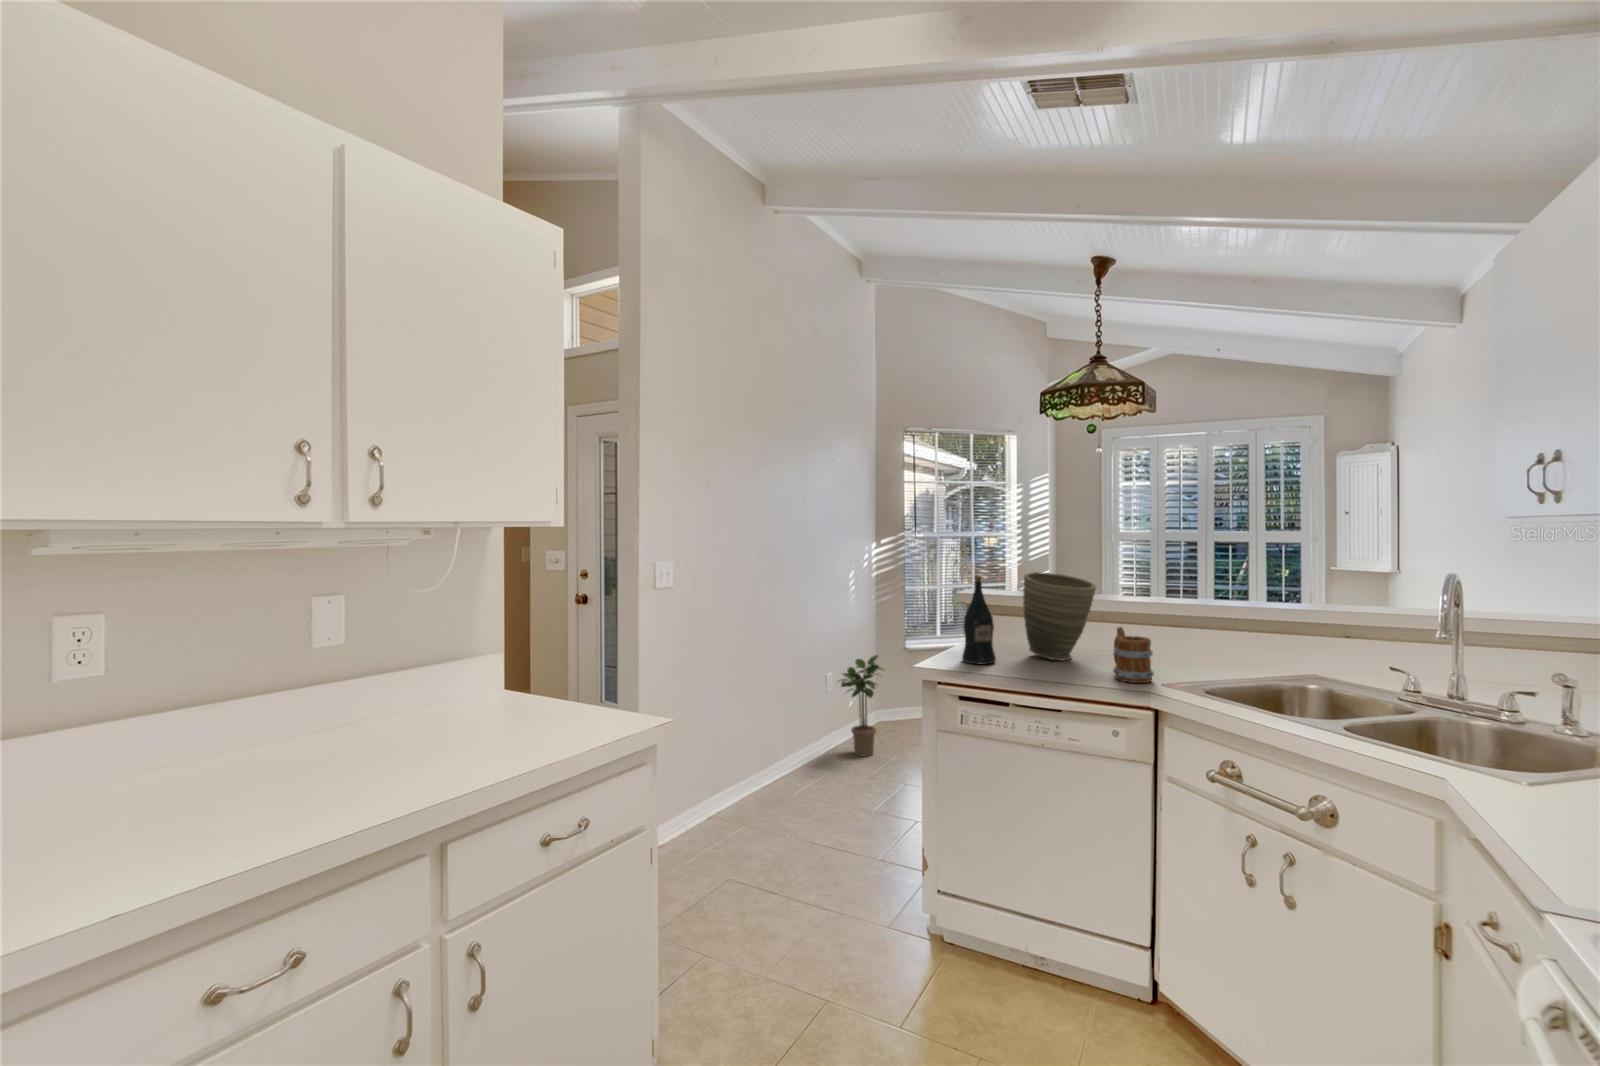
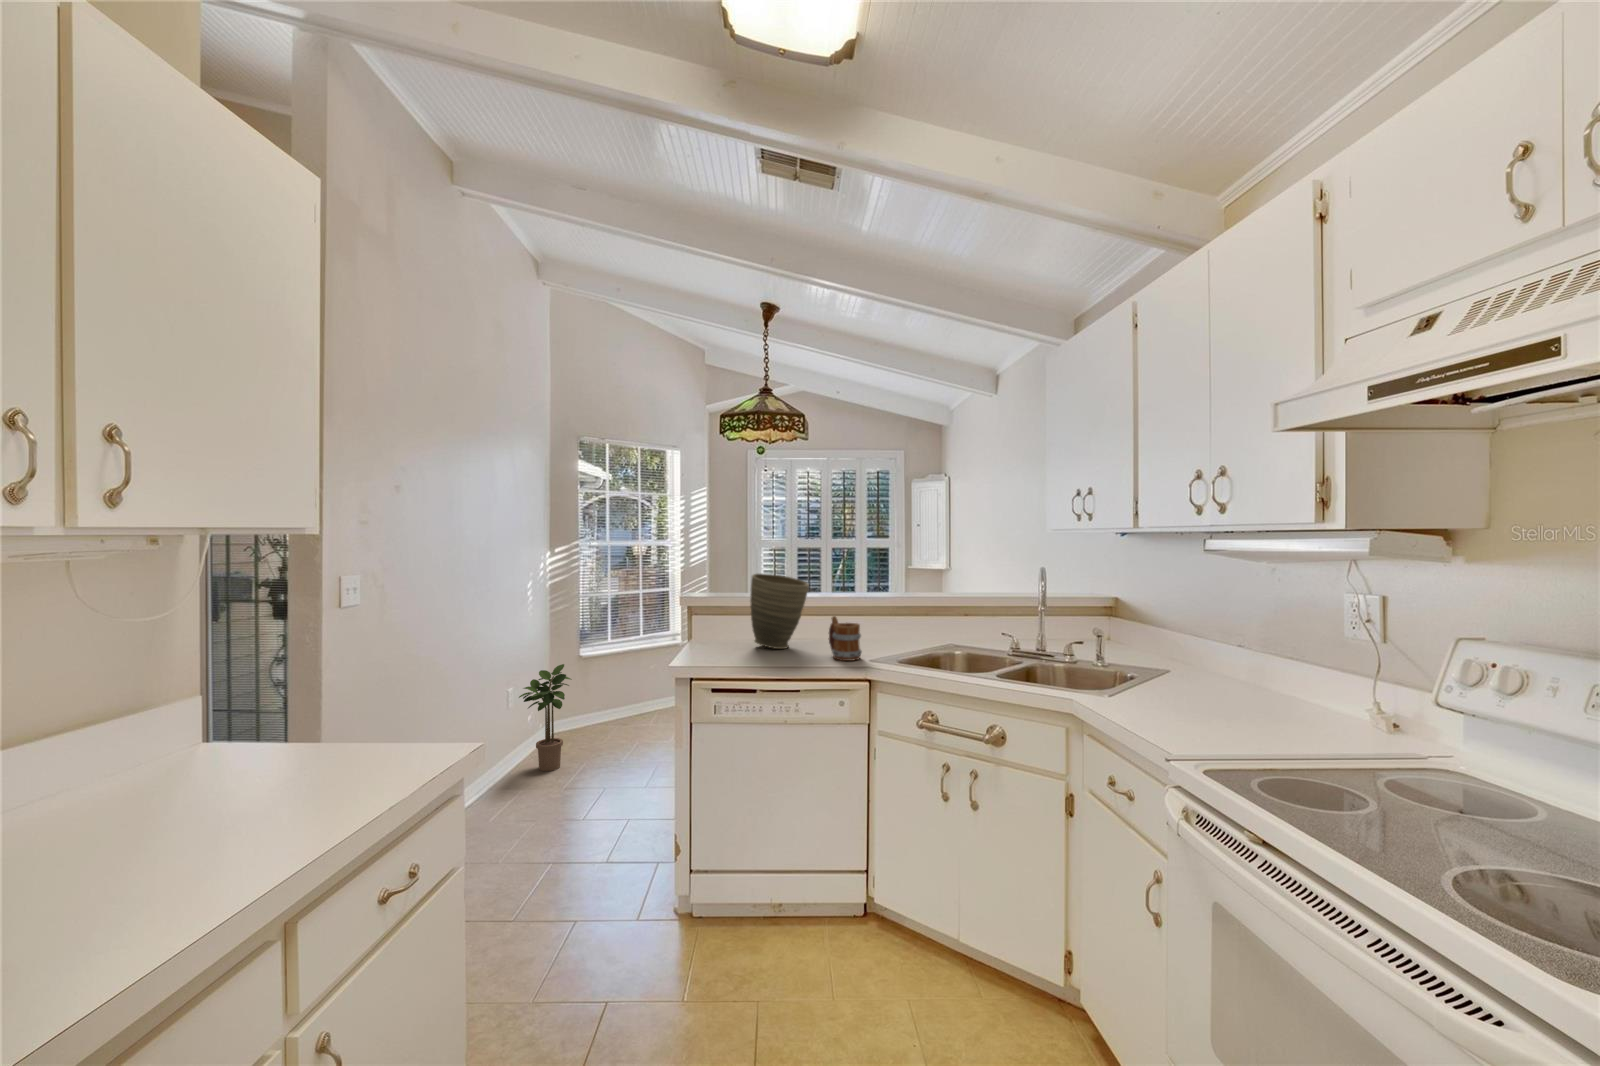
wine bottle: present [962,576,996,664] -> none [703,578,733,659]

